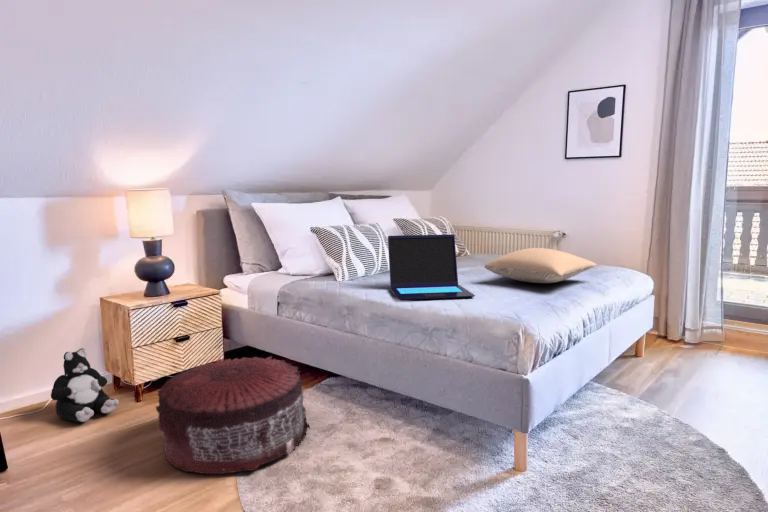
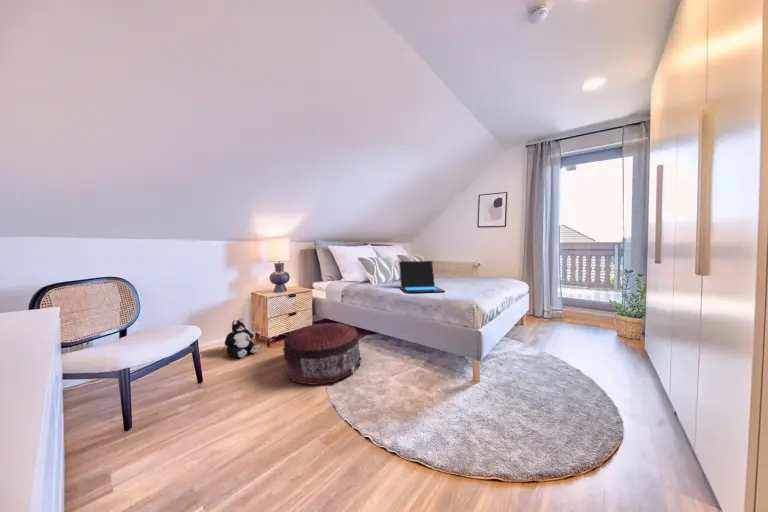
pillow: present [485,248,597,283] -> none [447,268,503,286]

